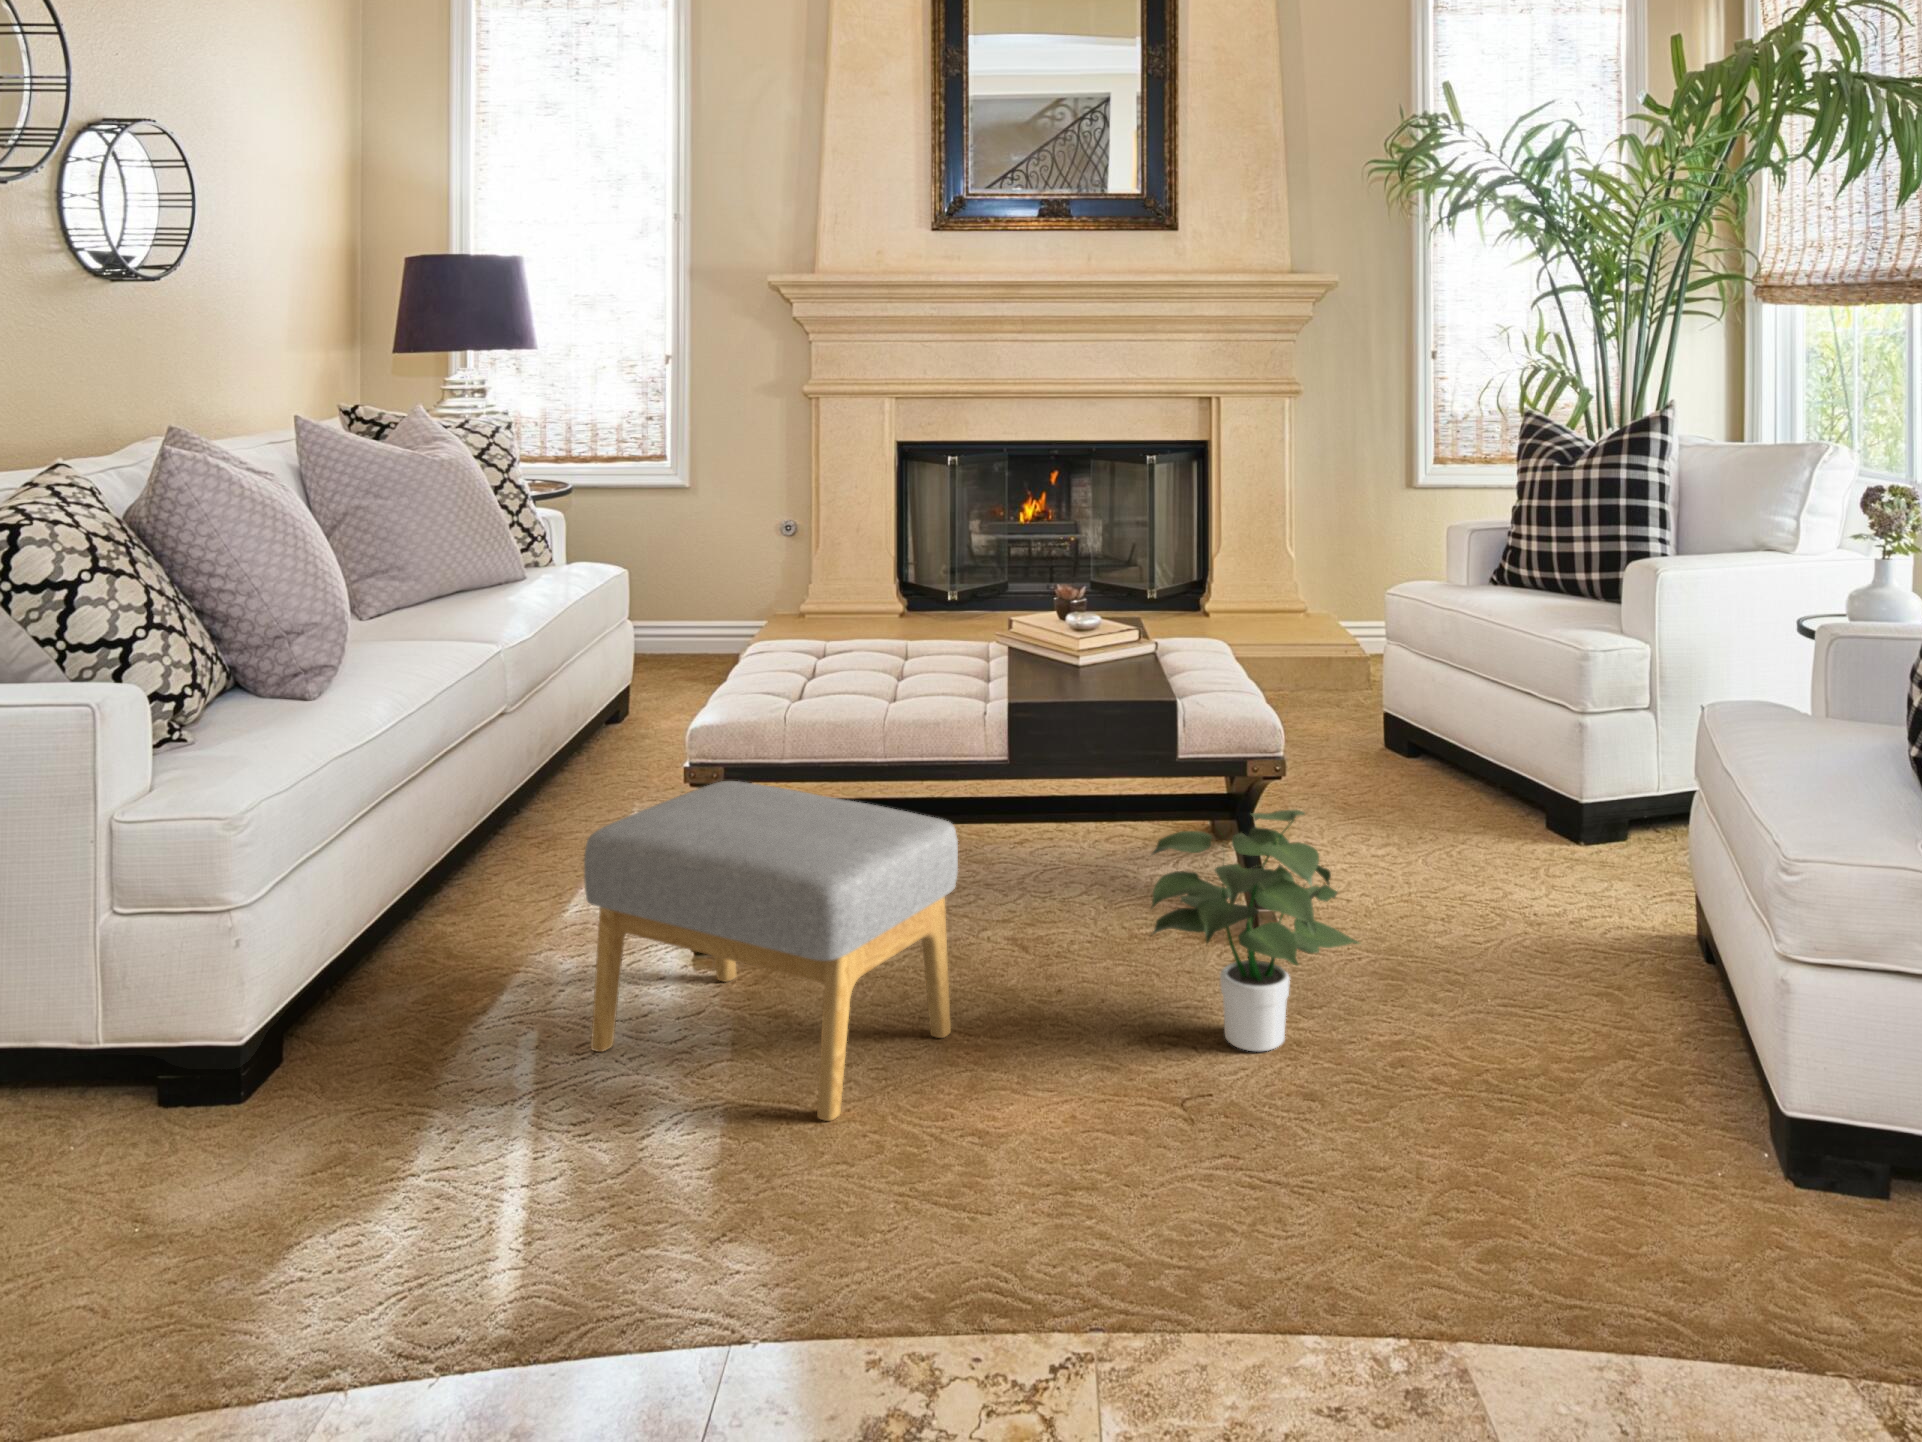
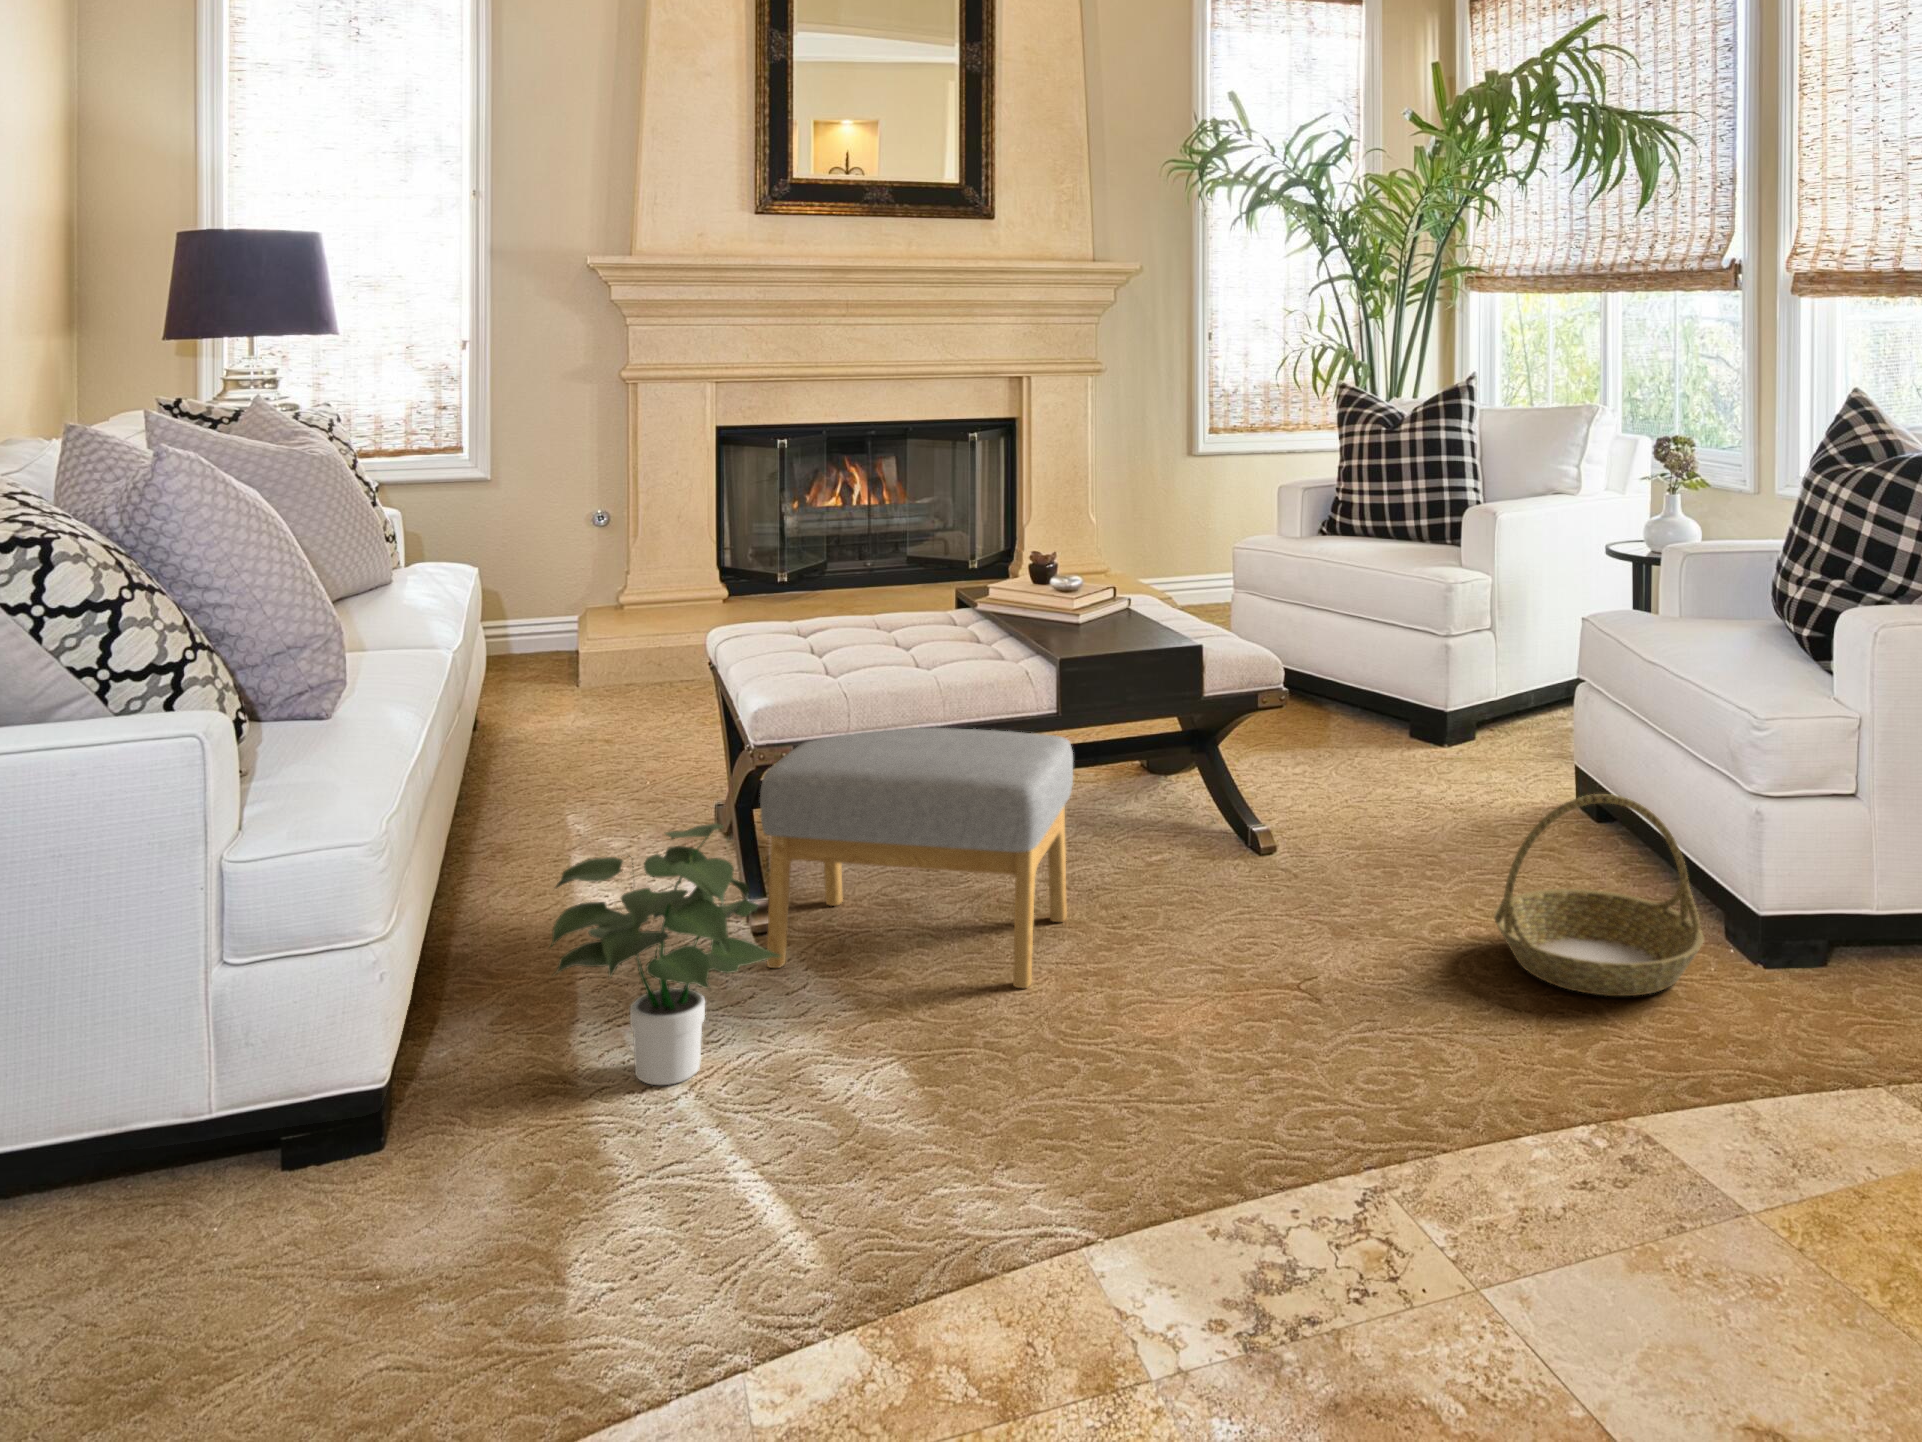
potted plant: present [1151,810,1359,1052] -> present [551,823,782,1085]
basket: none [1415,977,1698,1266] -> present [1494,794,1704,996]

